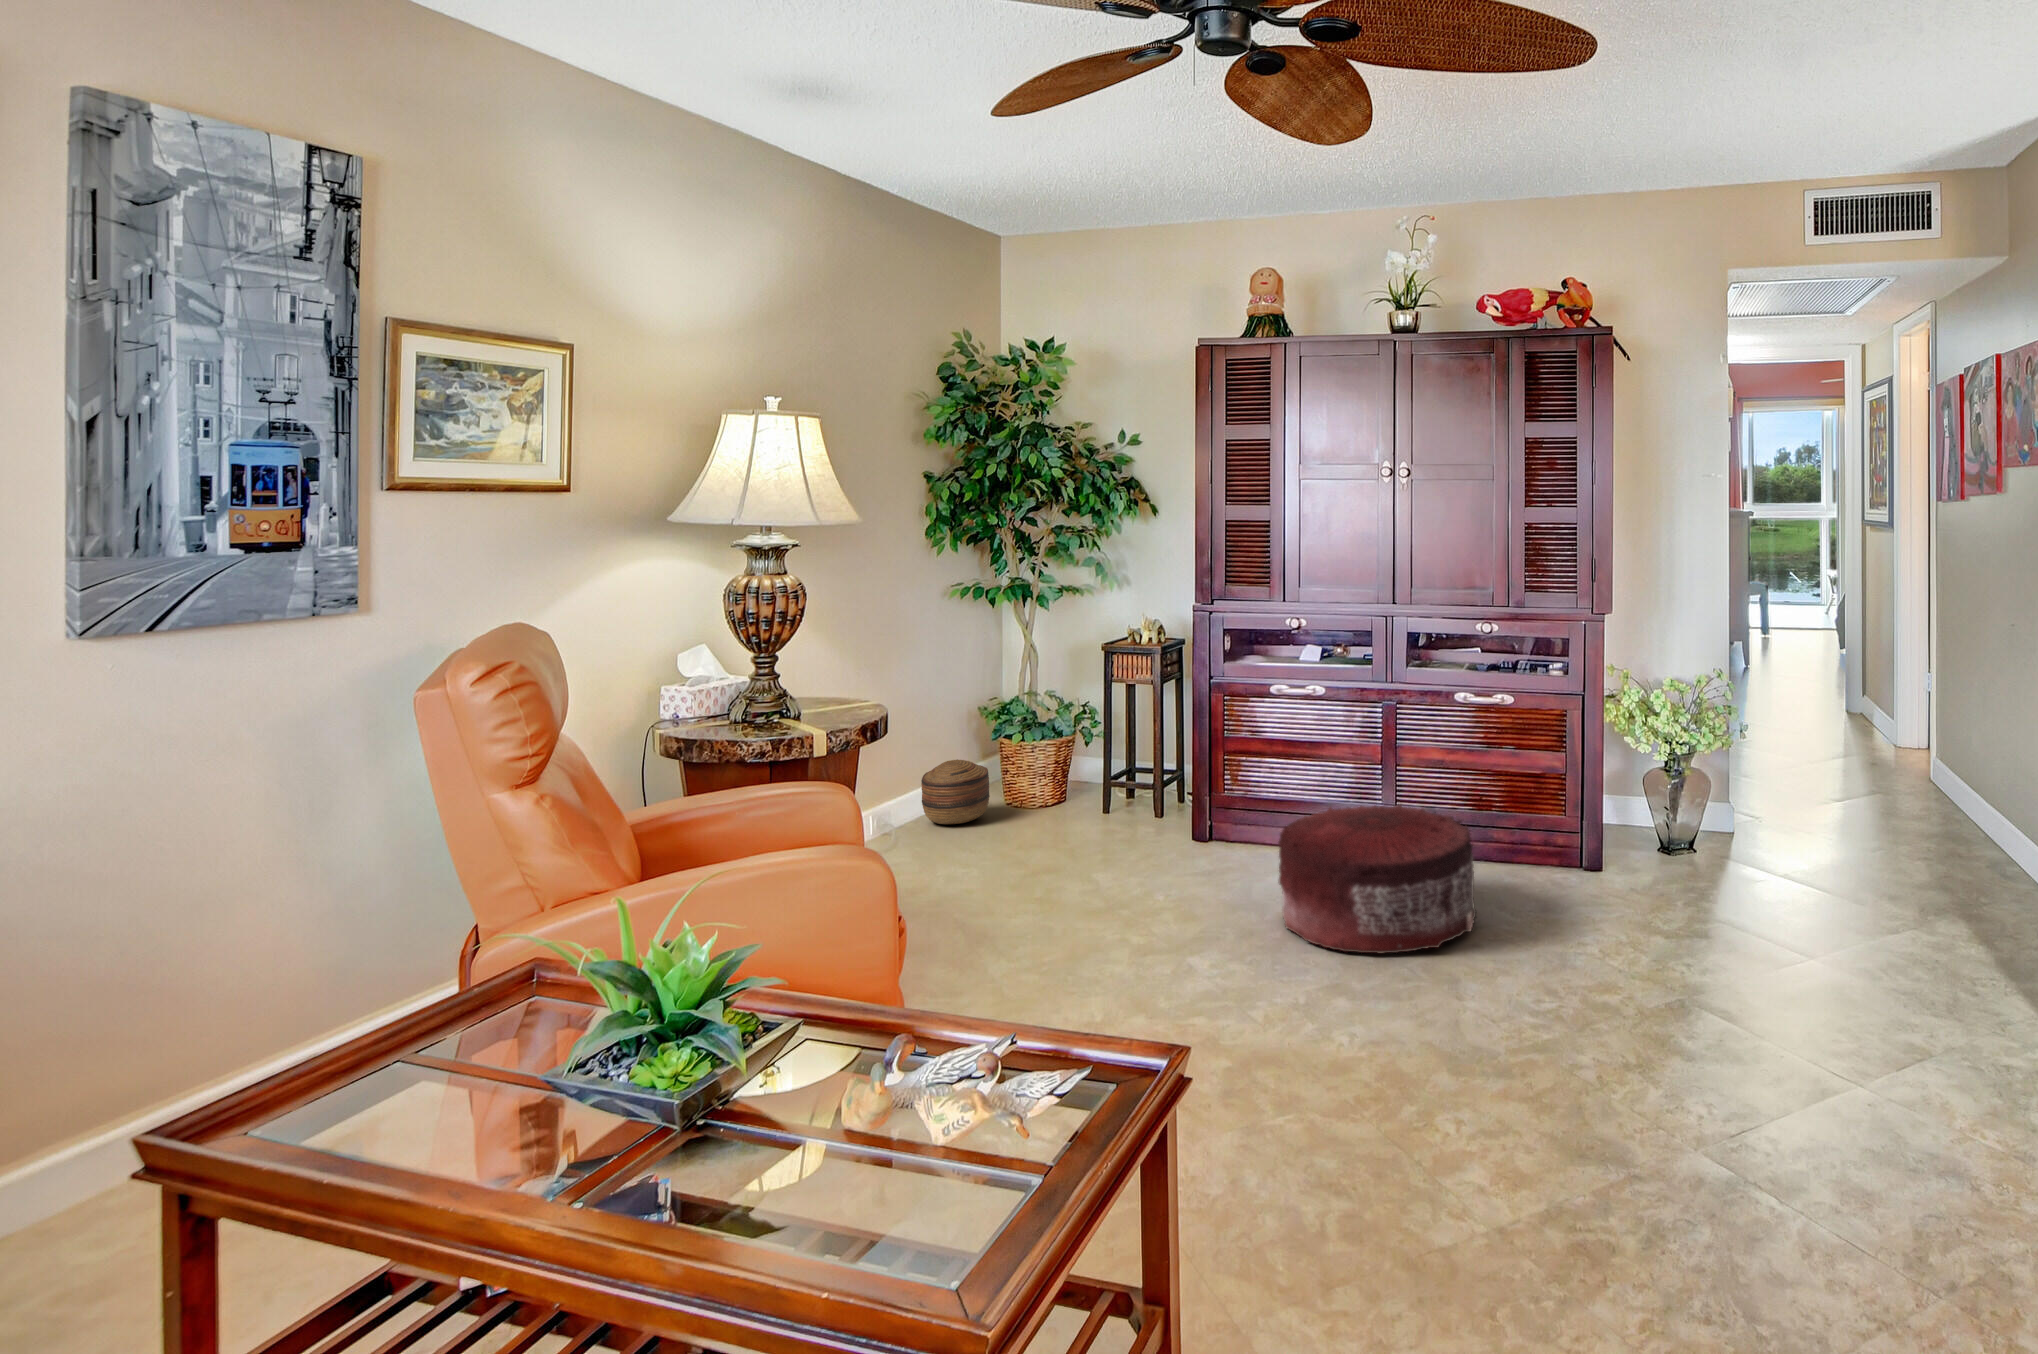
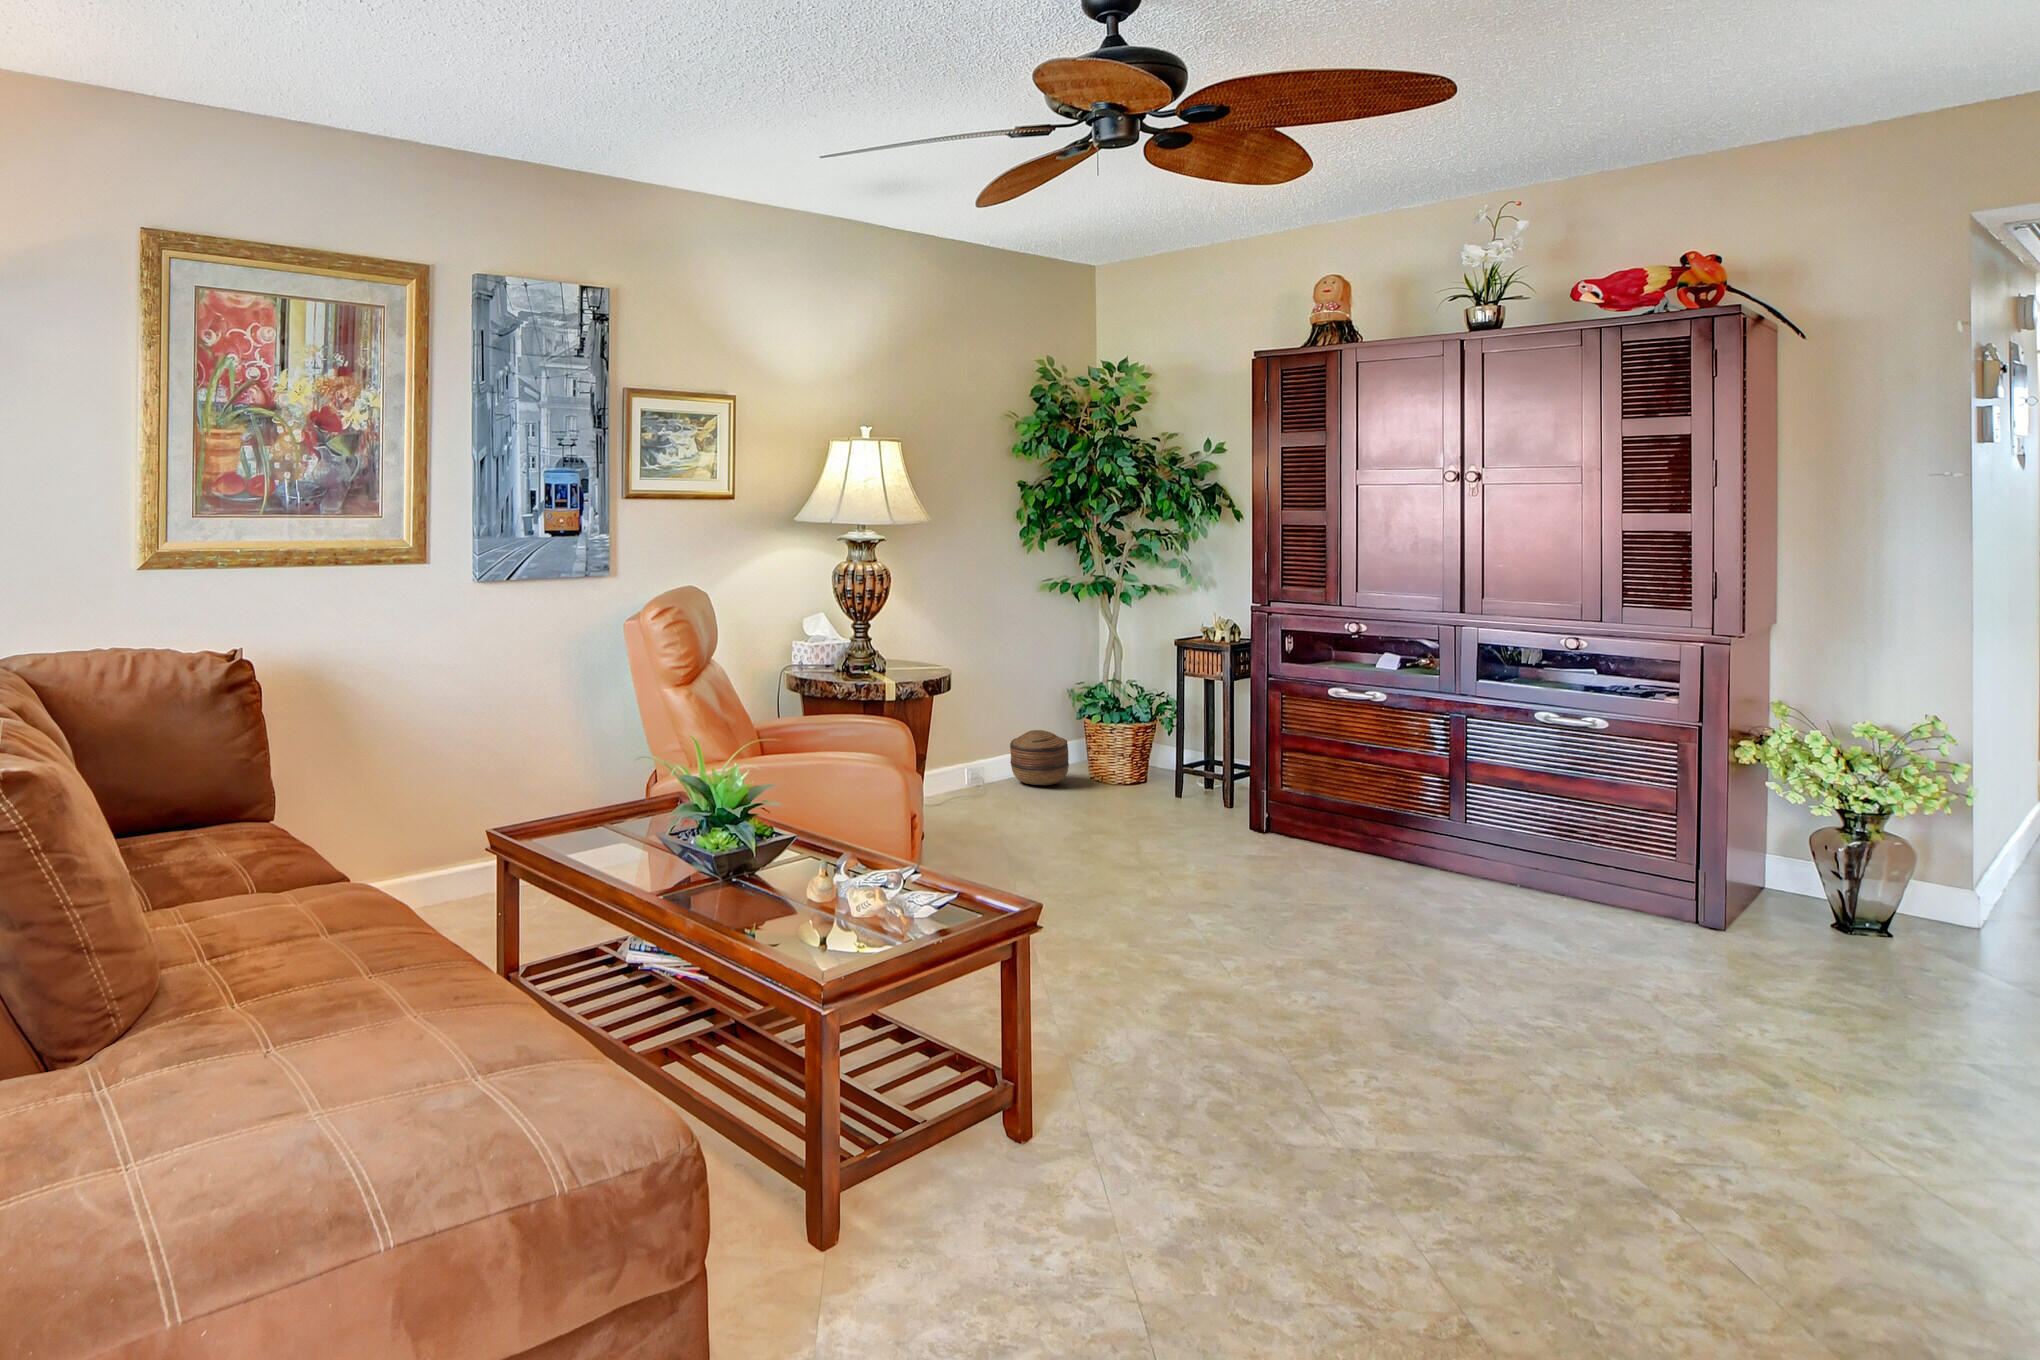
pouf: present [1278,804,1476,953] -> none [1281,807,1513,956]

